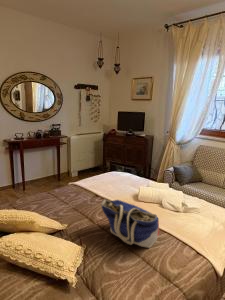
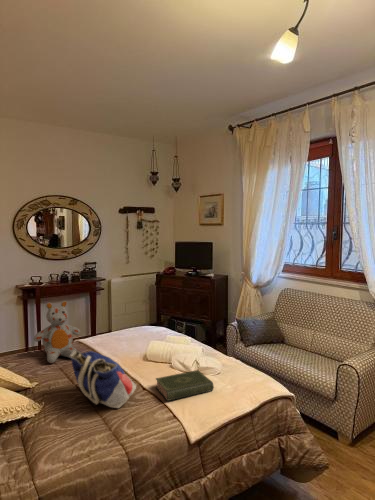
stuffed bear: none [48,155,84,205] -> present [34,301,80,363]
book: none [164,211,212,239] -> present [156,370,214,401]

